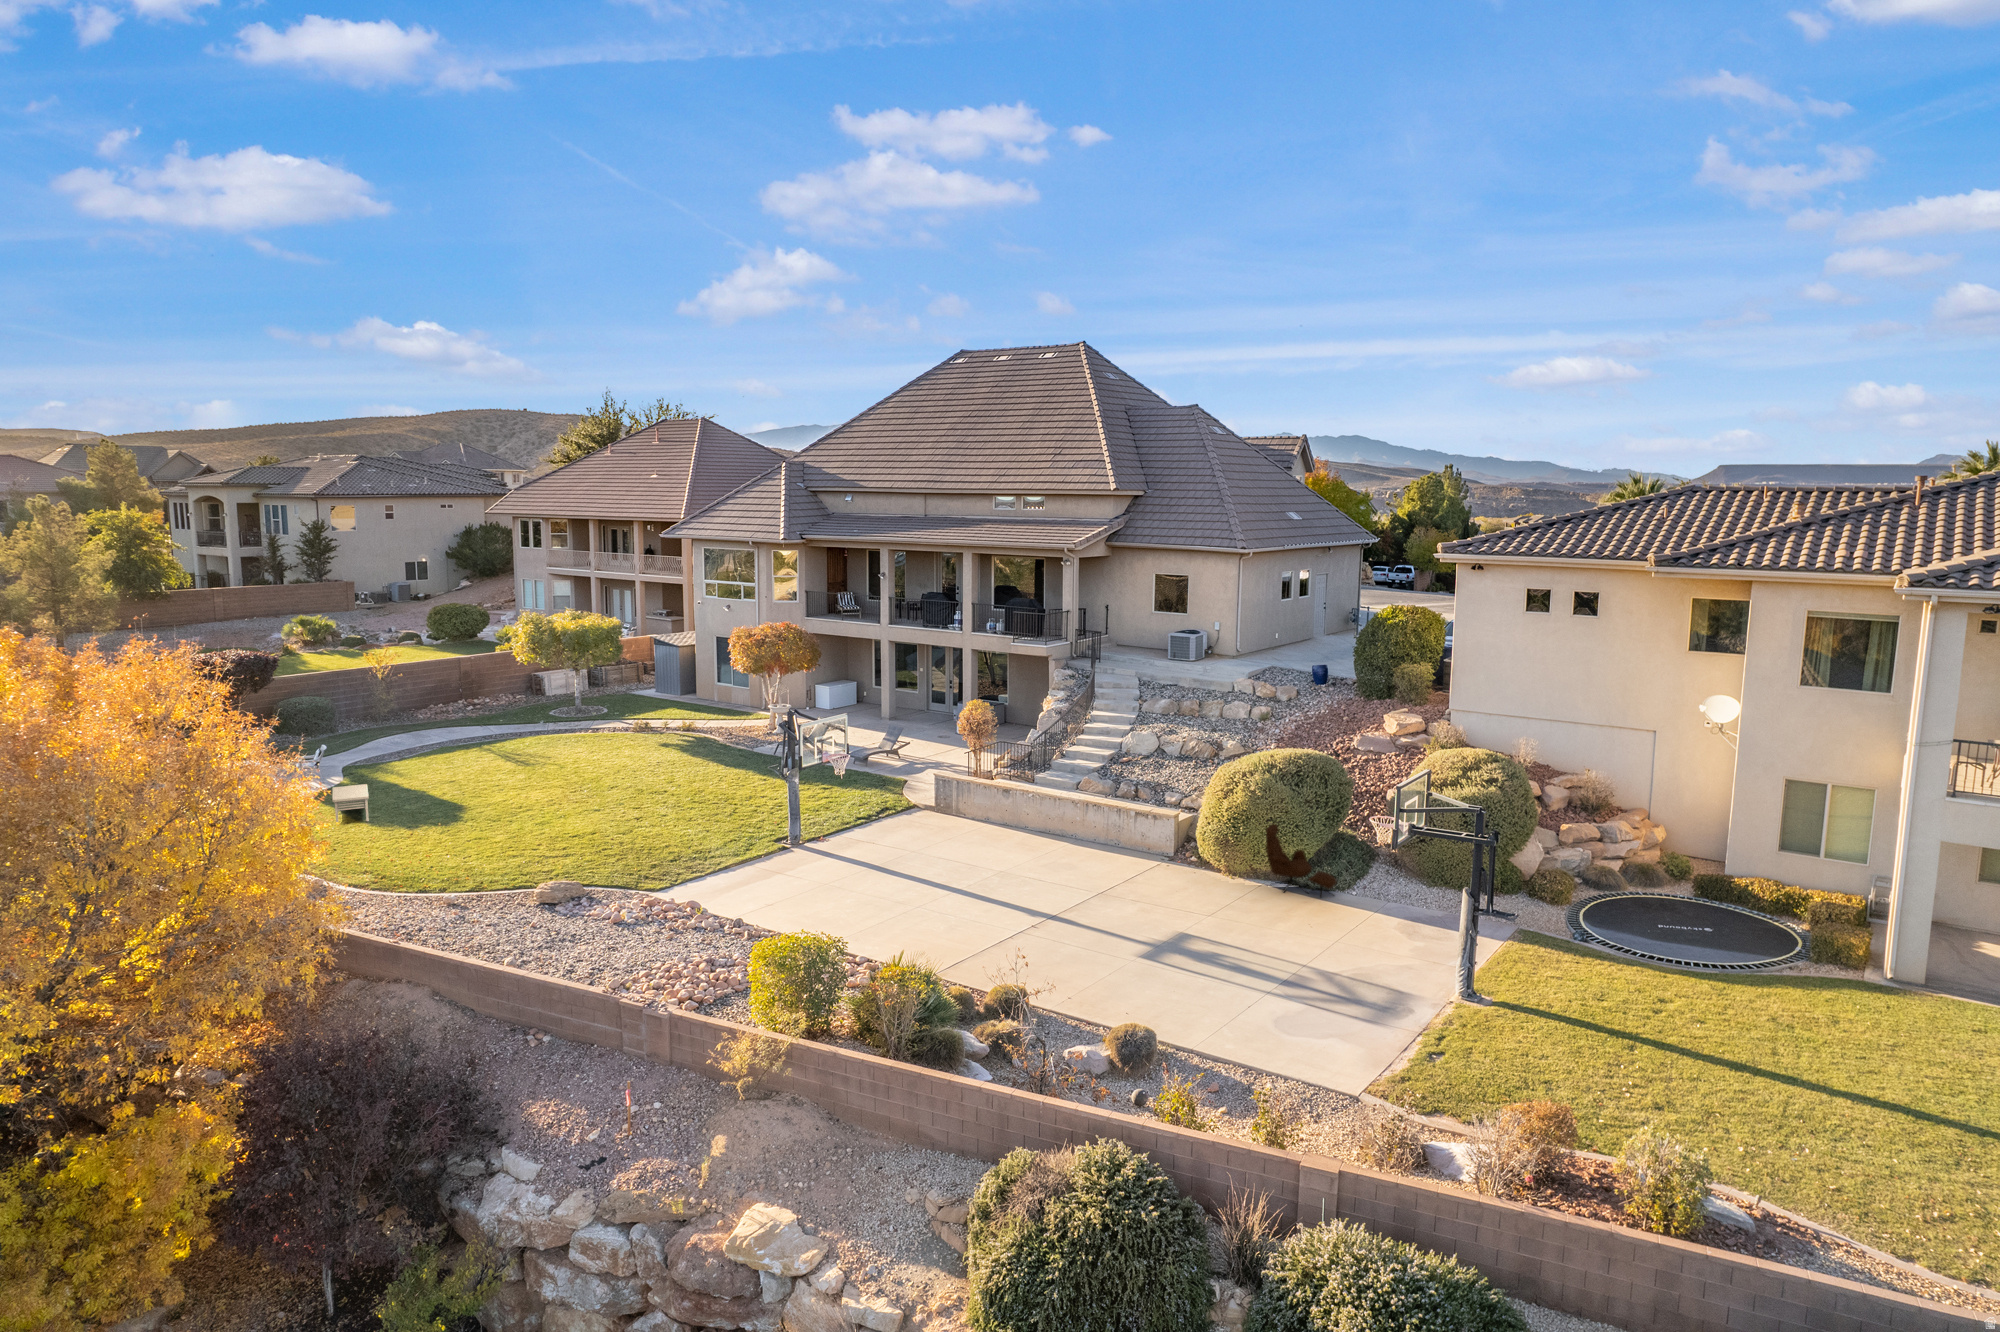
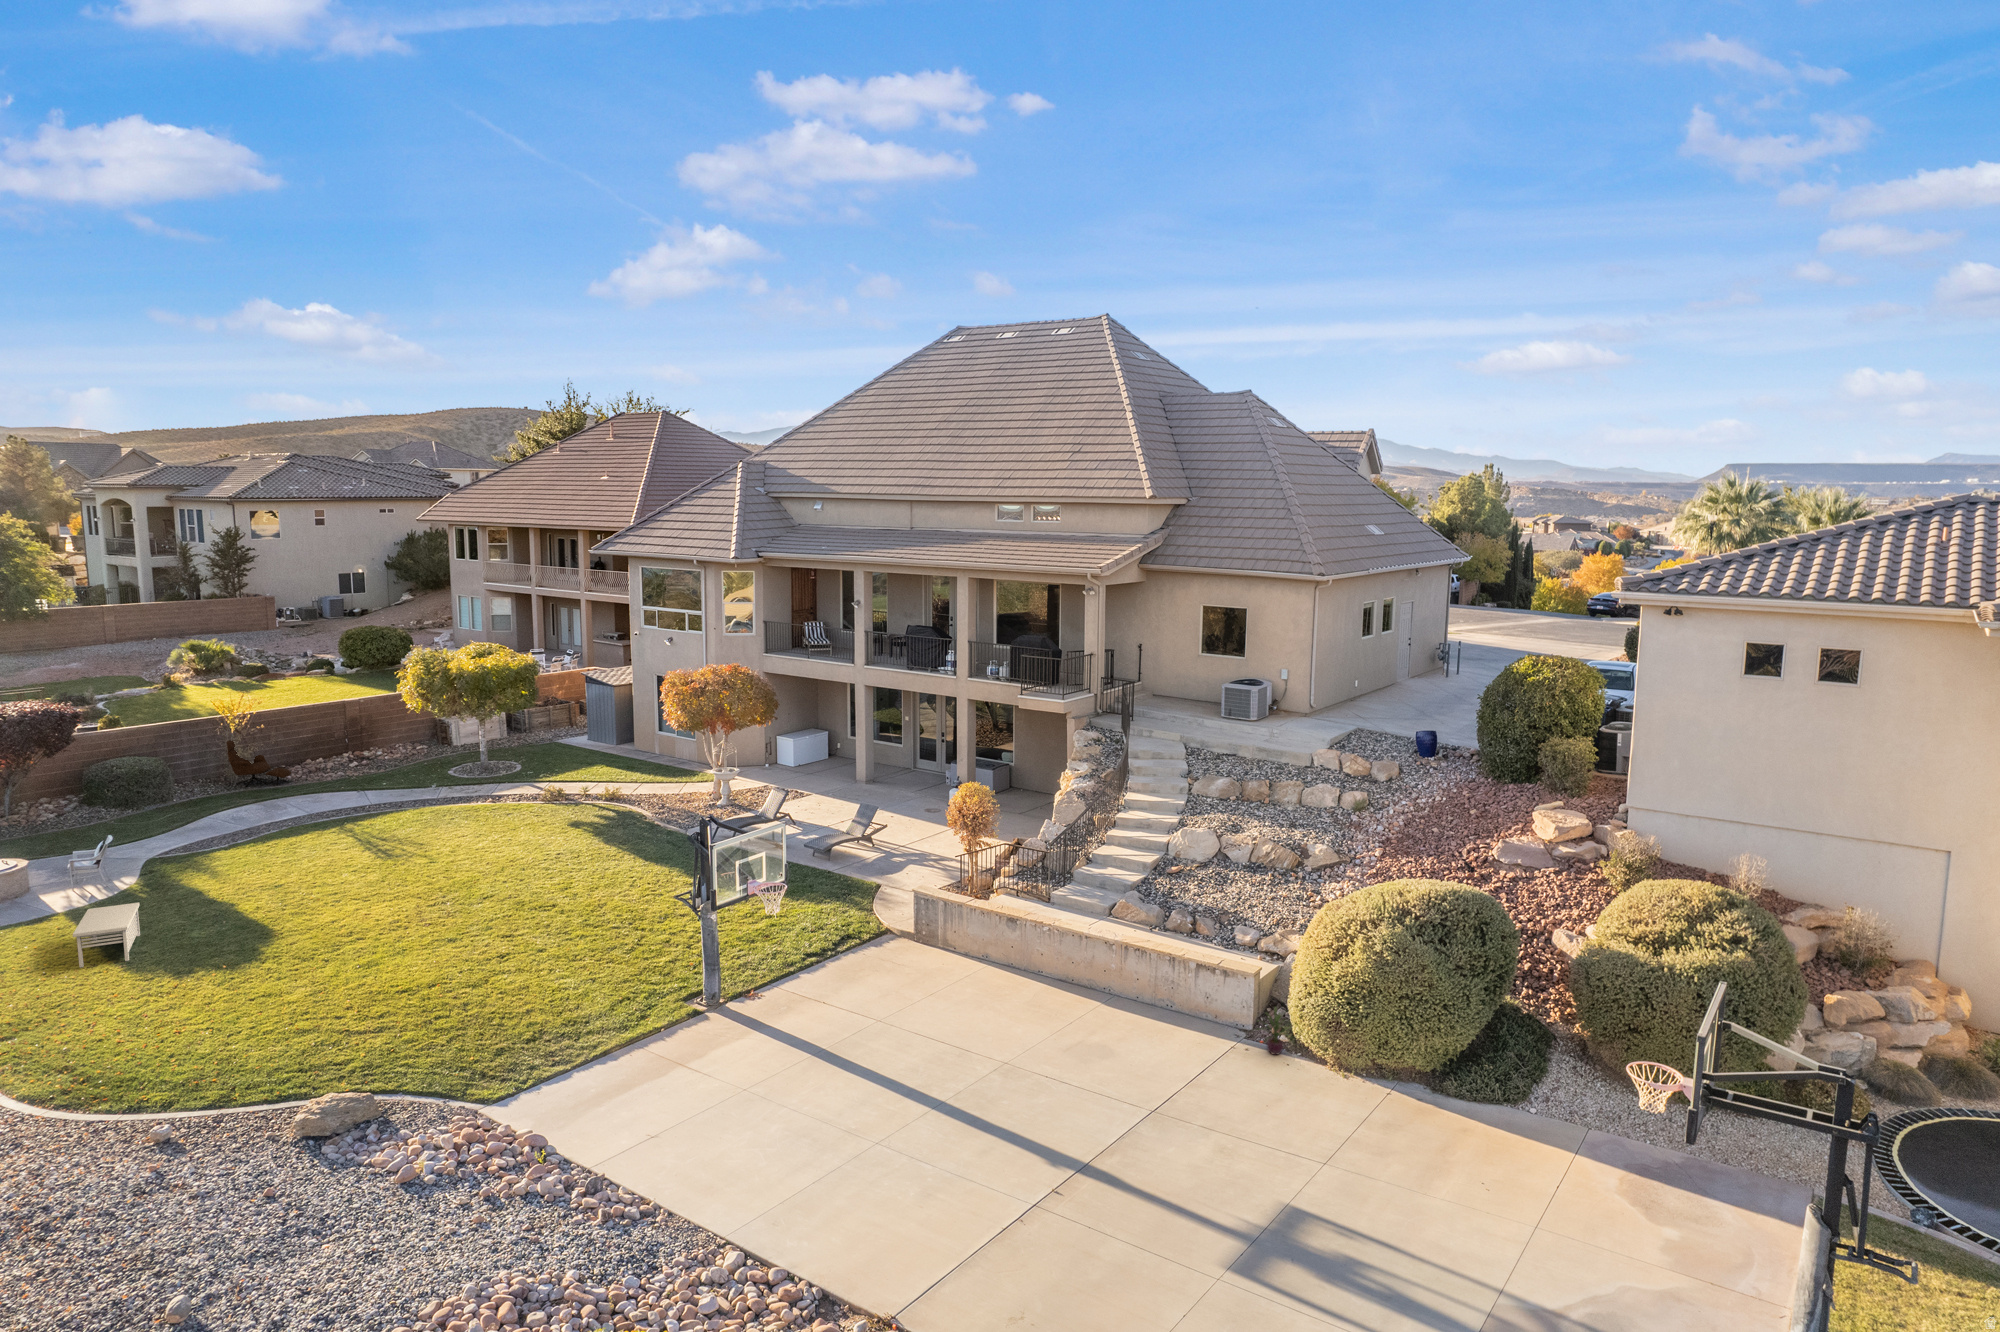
lounge chair: present [1266,824,1337,896] -> present [227,741,291,787]
decorative plant: none [1170,835,1203,867] -> present [1258,1007,1292,1055]

